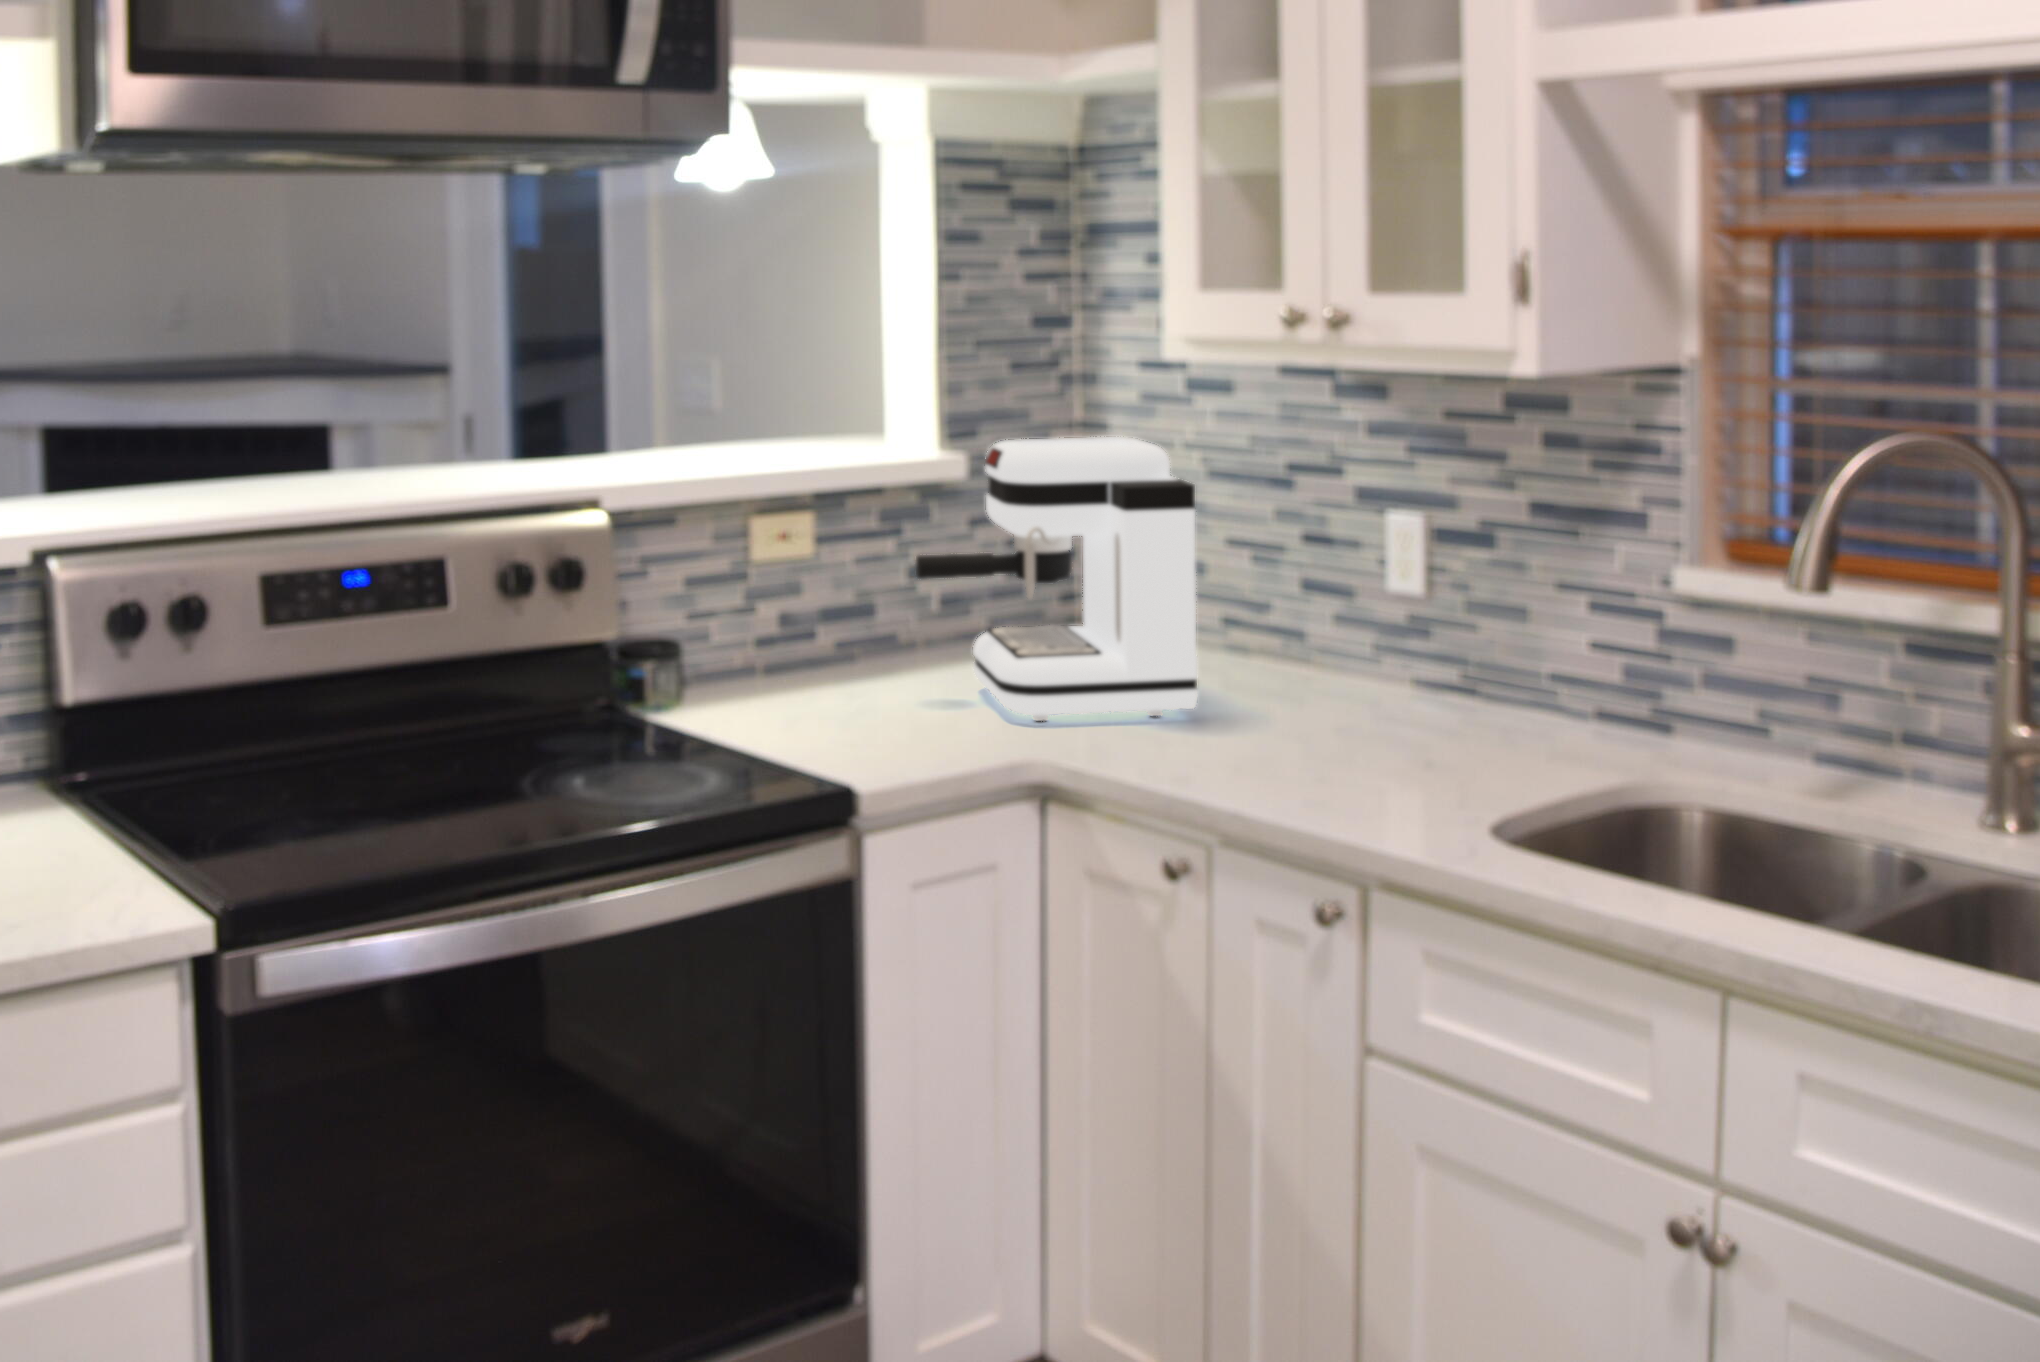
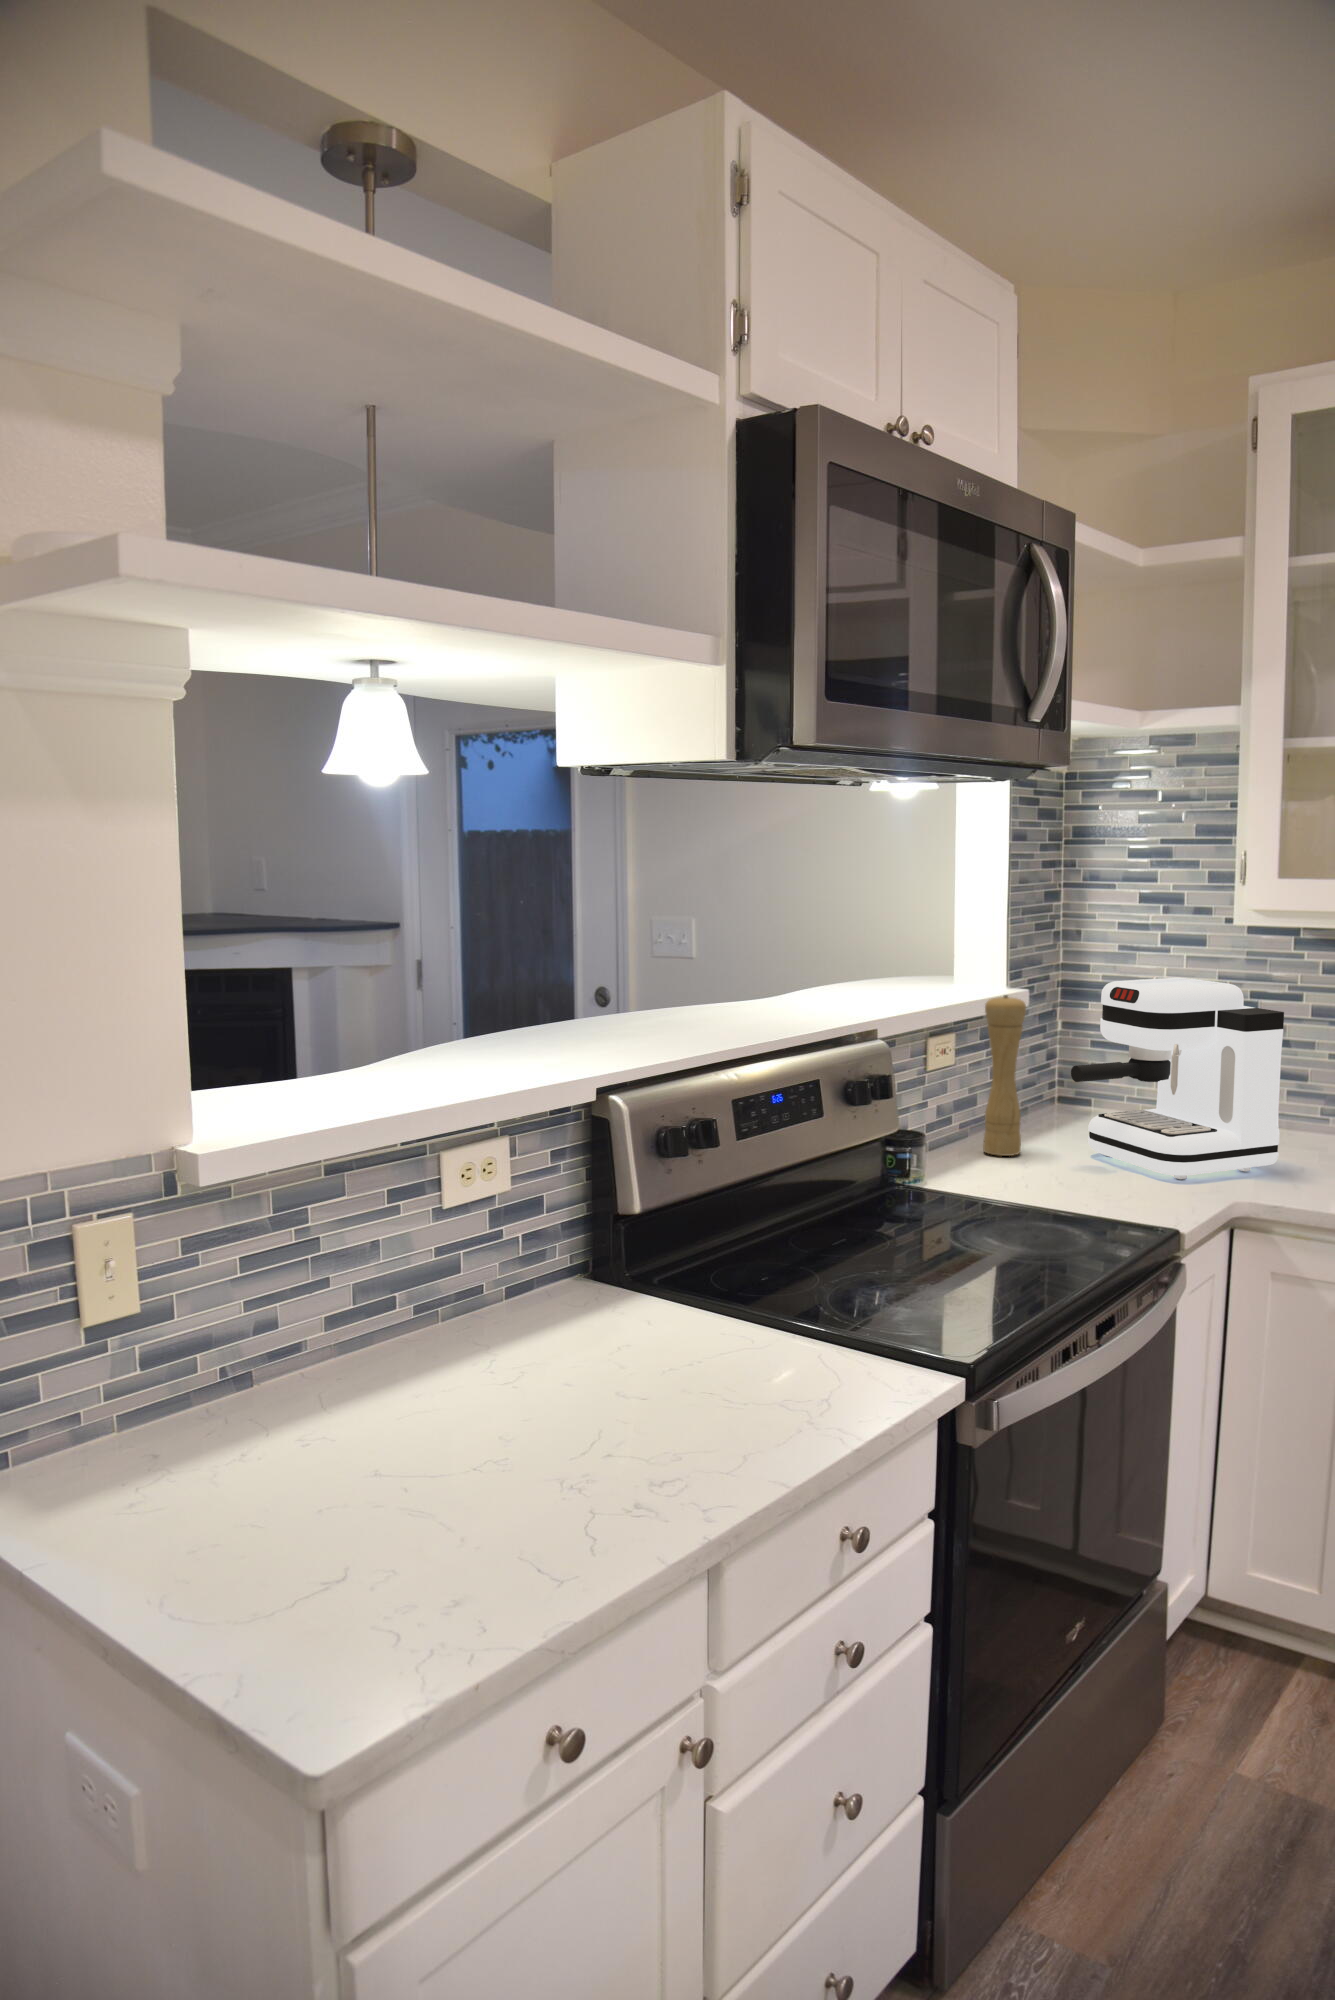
pepper mill: none [835,457,893,683] -> present [983,995,1026,1156]

